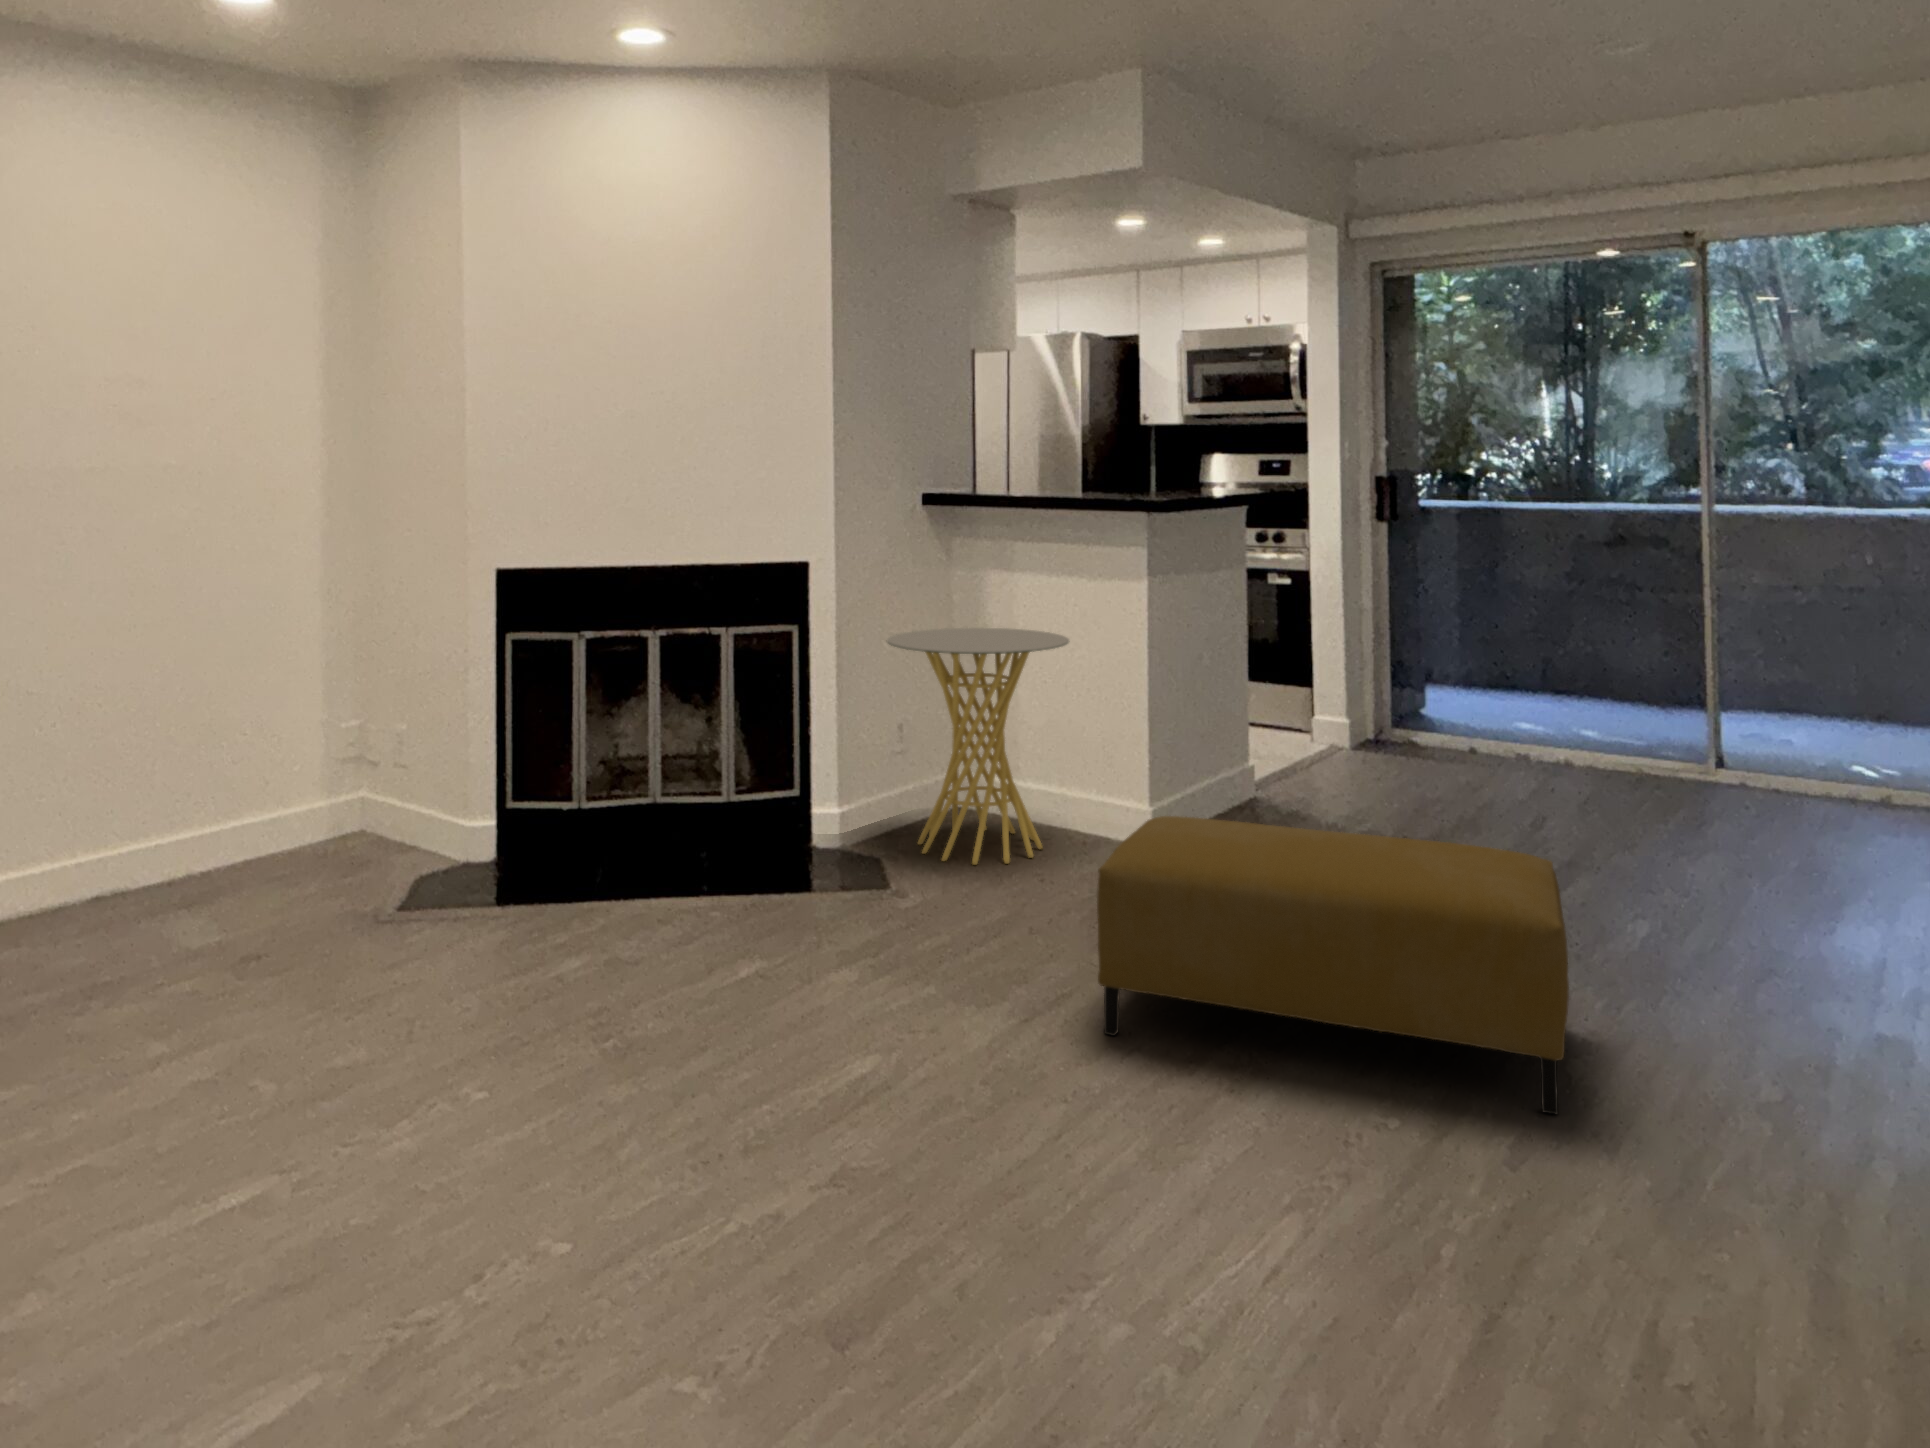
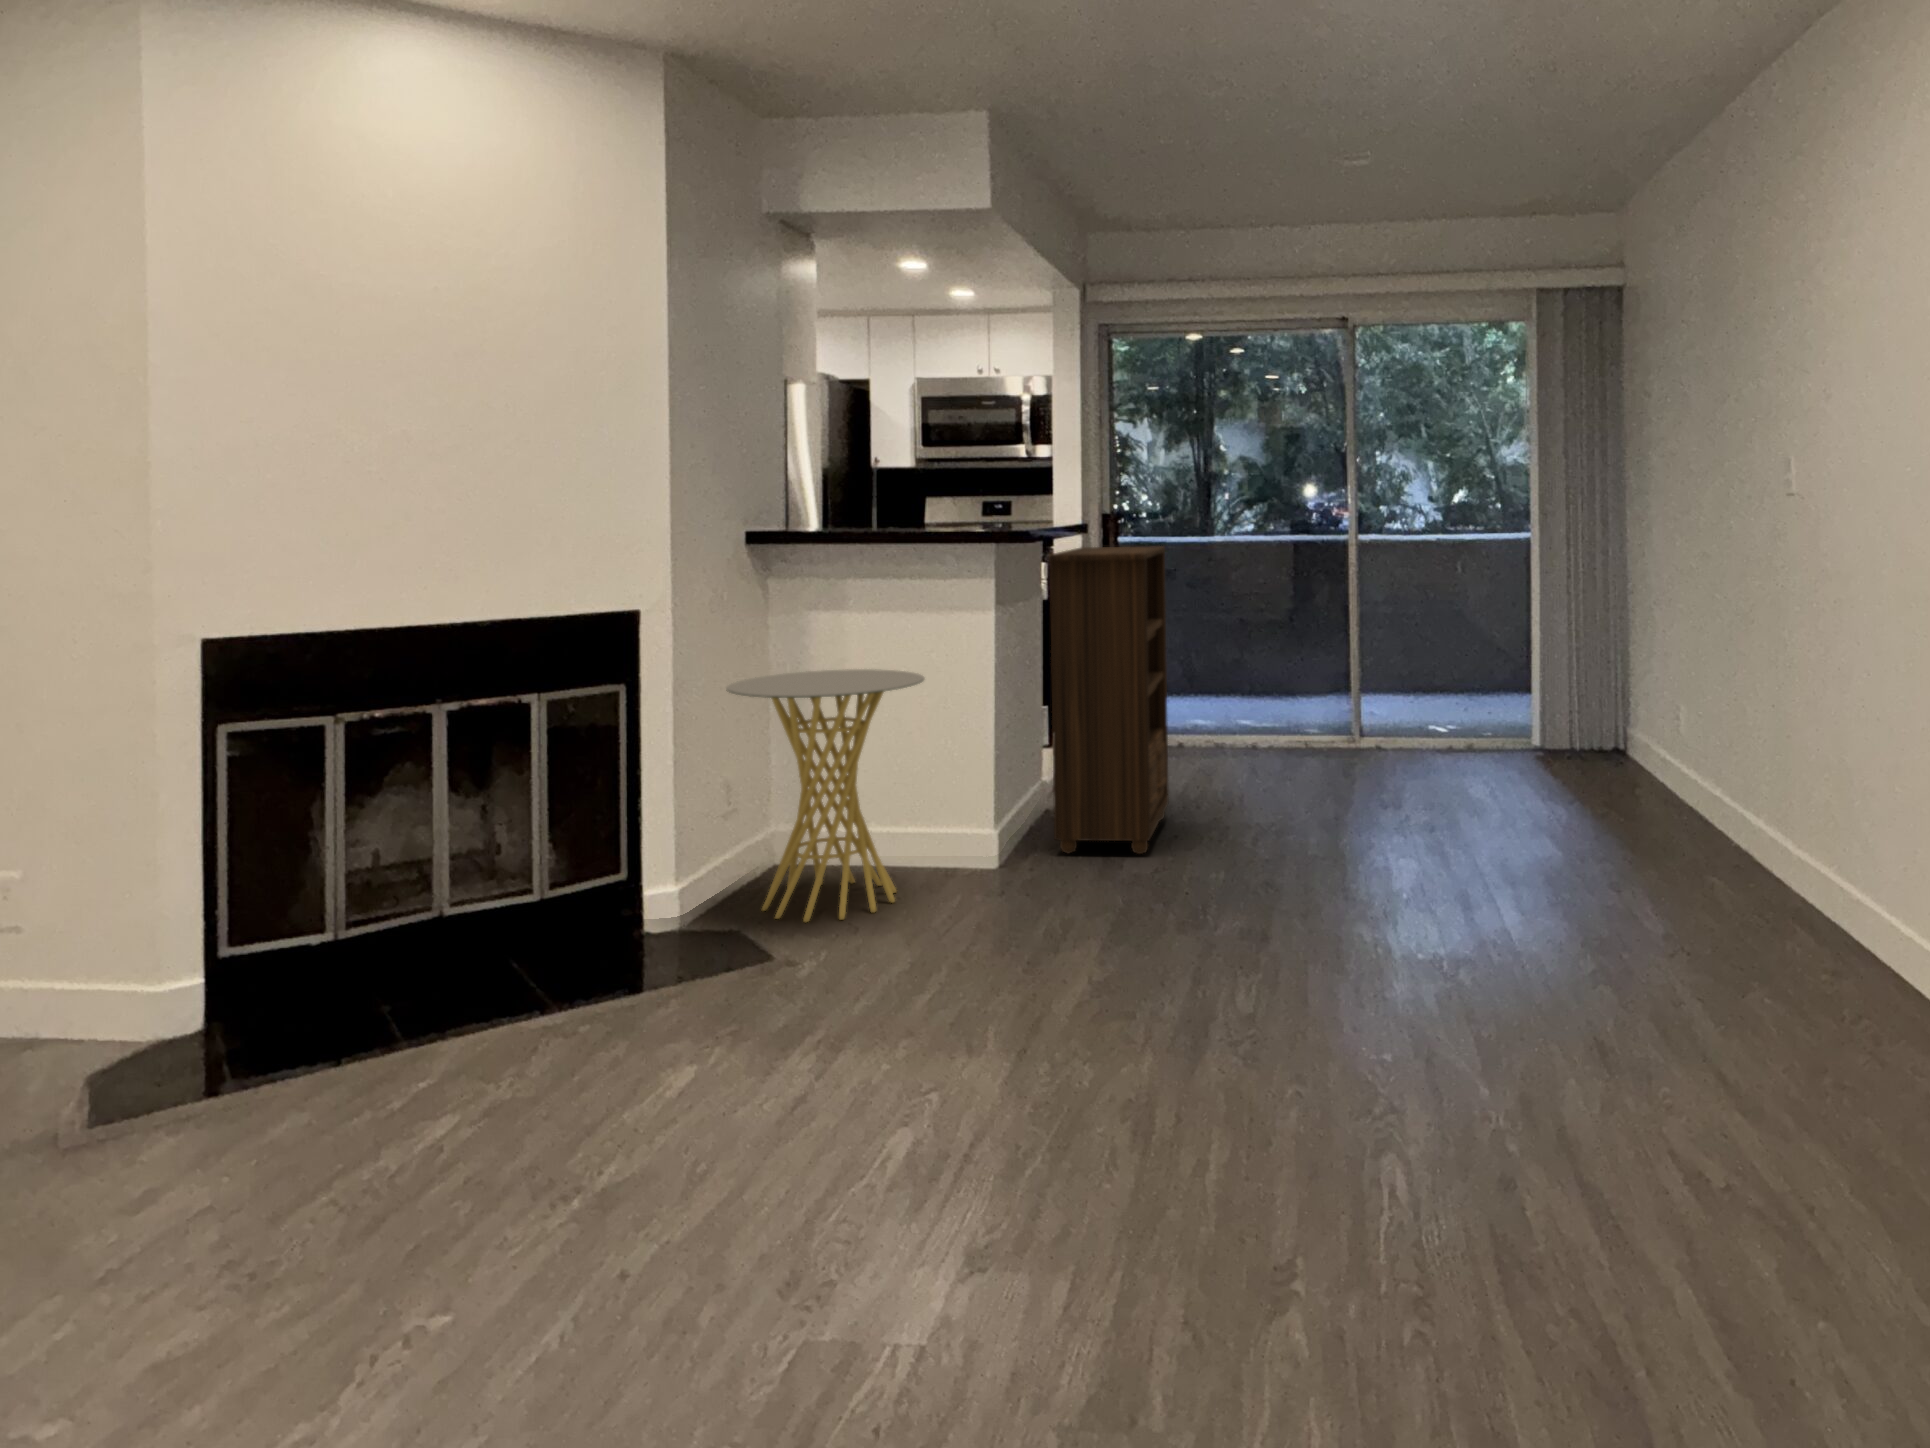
bookshelf: none [1219,517,1386,855] -> present [1049,546,1169,854]
ottoman: present [1097,816,1569,1114] -> none [1083,810,1485,1042]

